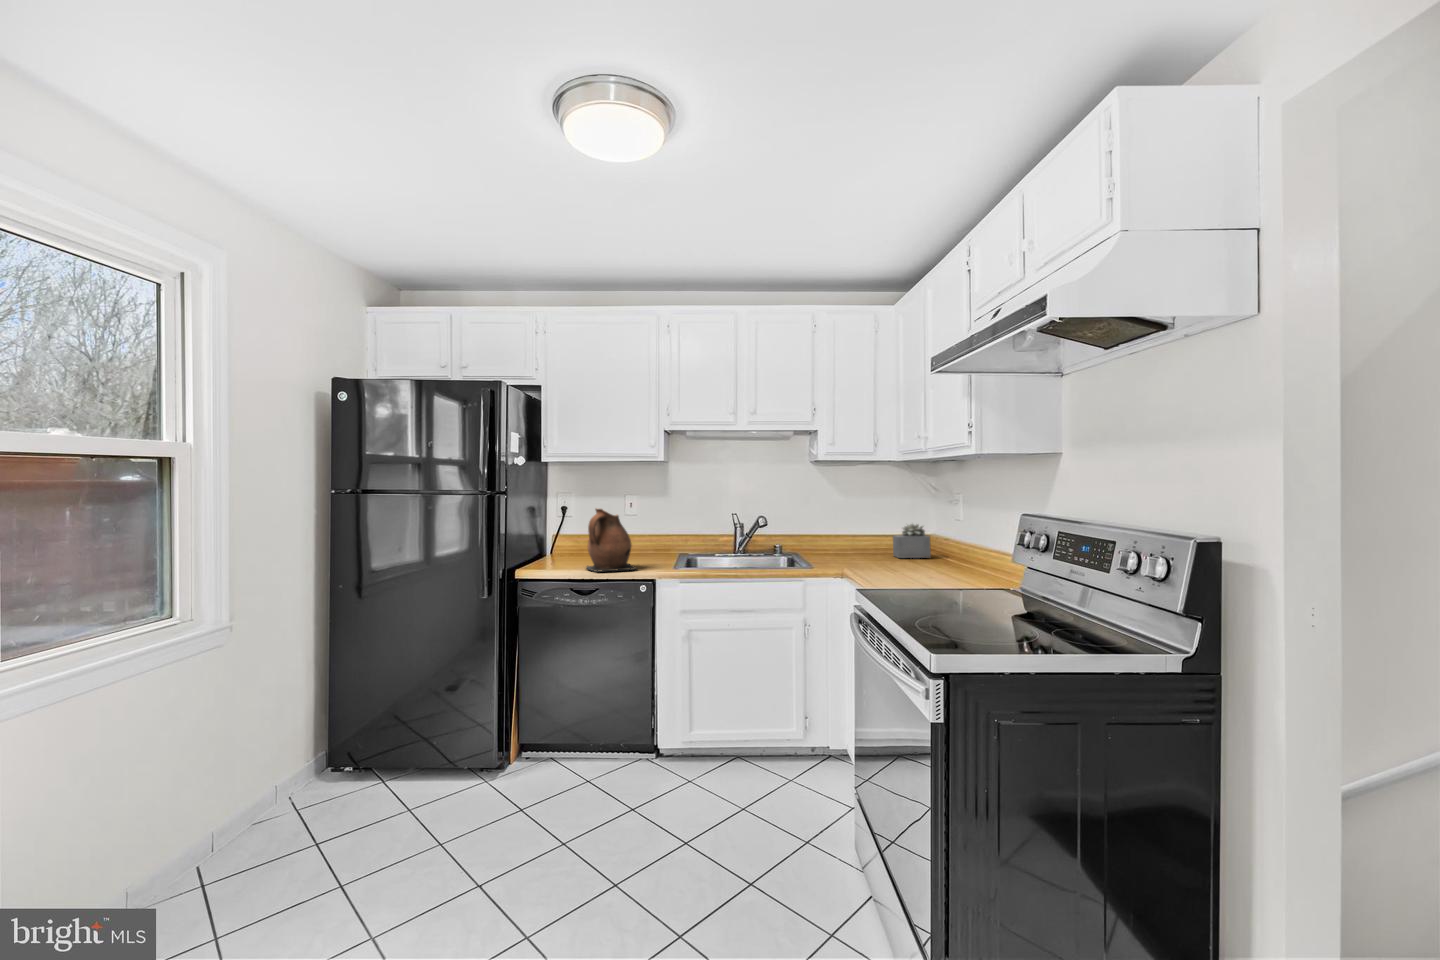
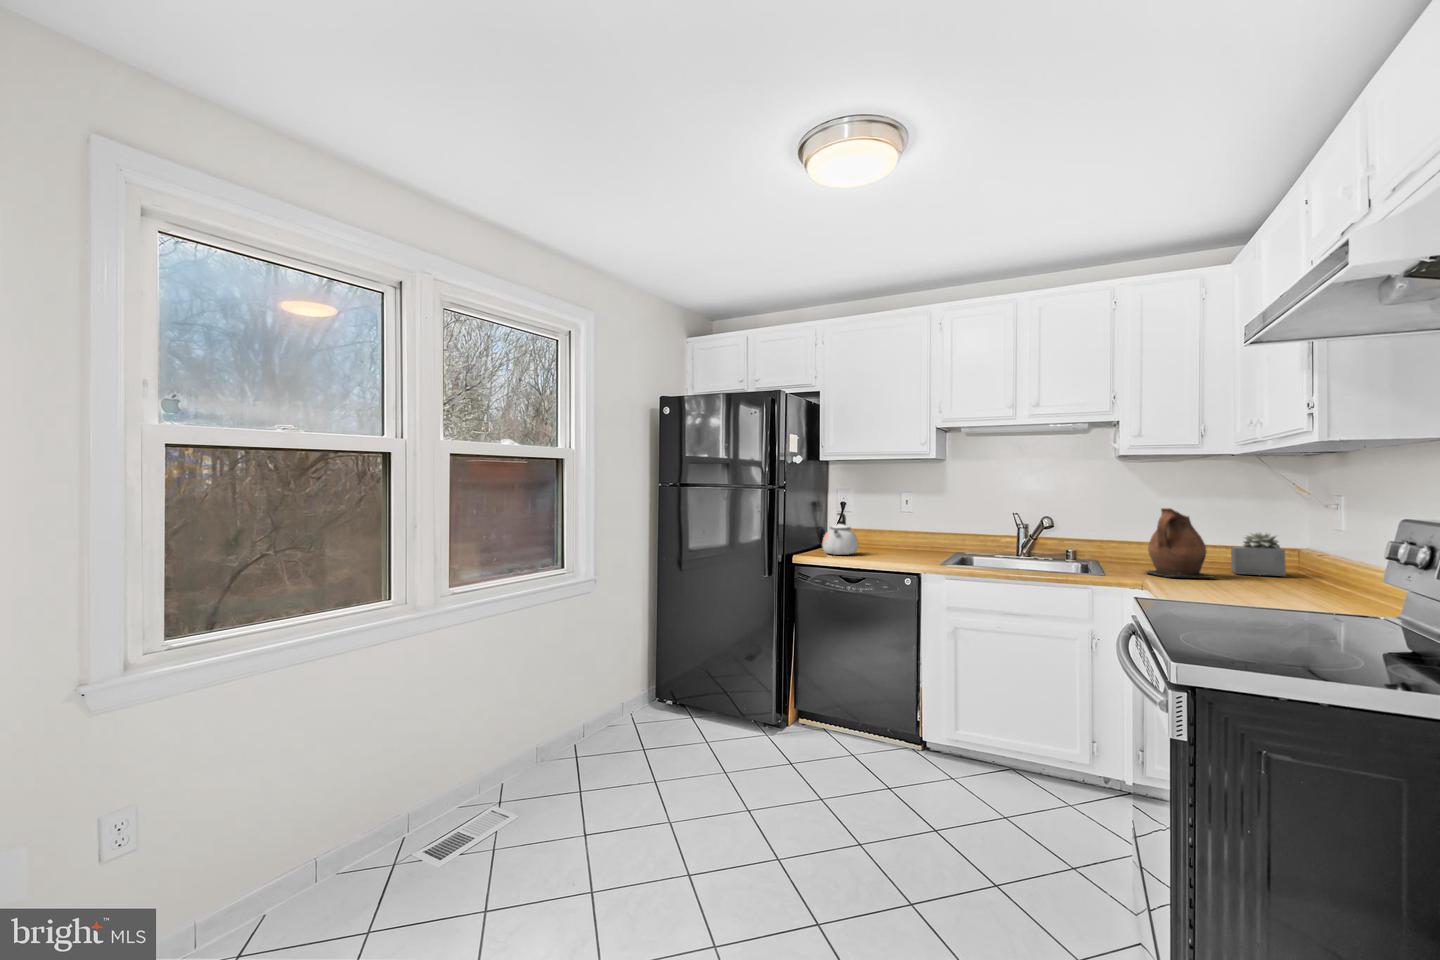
ceramic pitcher: present [586,509,636,572] -> present [1146,508,1216,578]
kettle: none [544,519,583,564] -> present [822,513,858,555]

